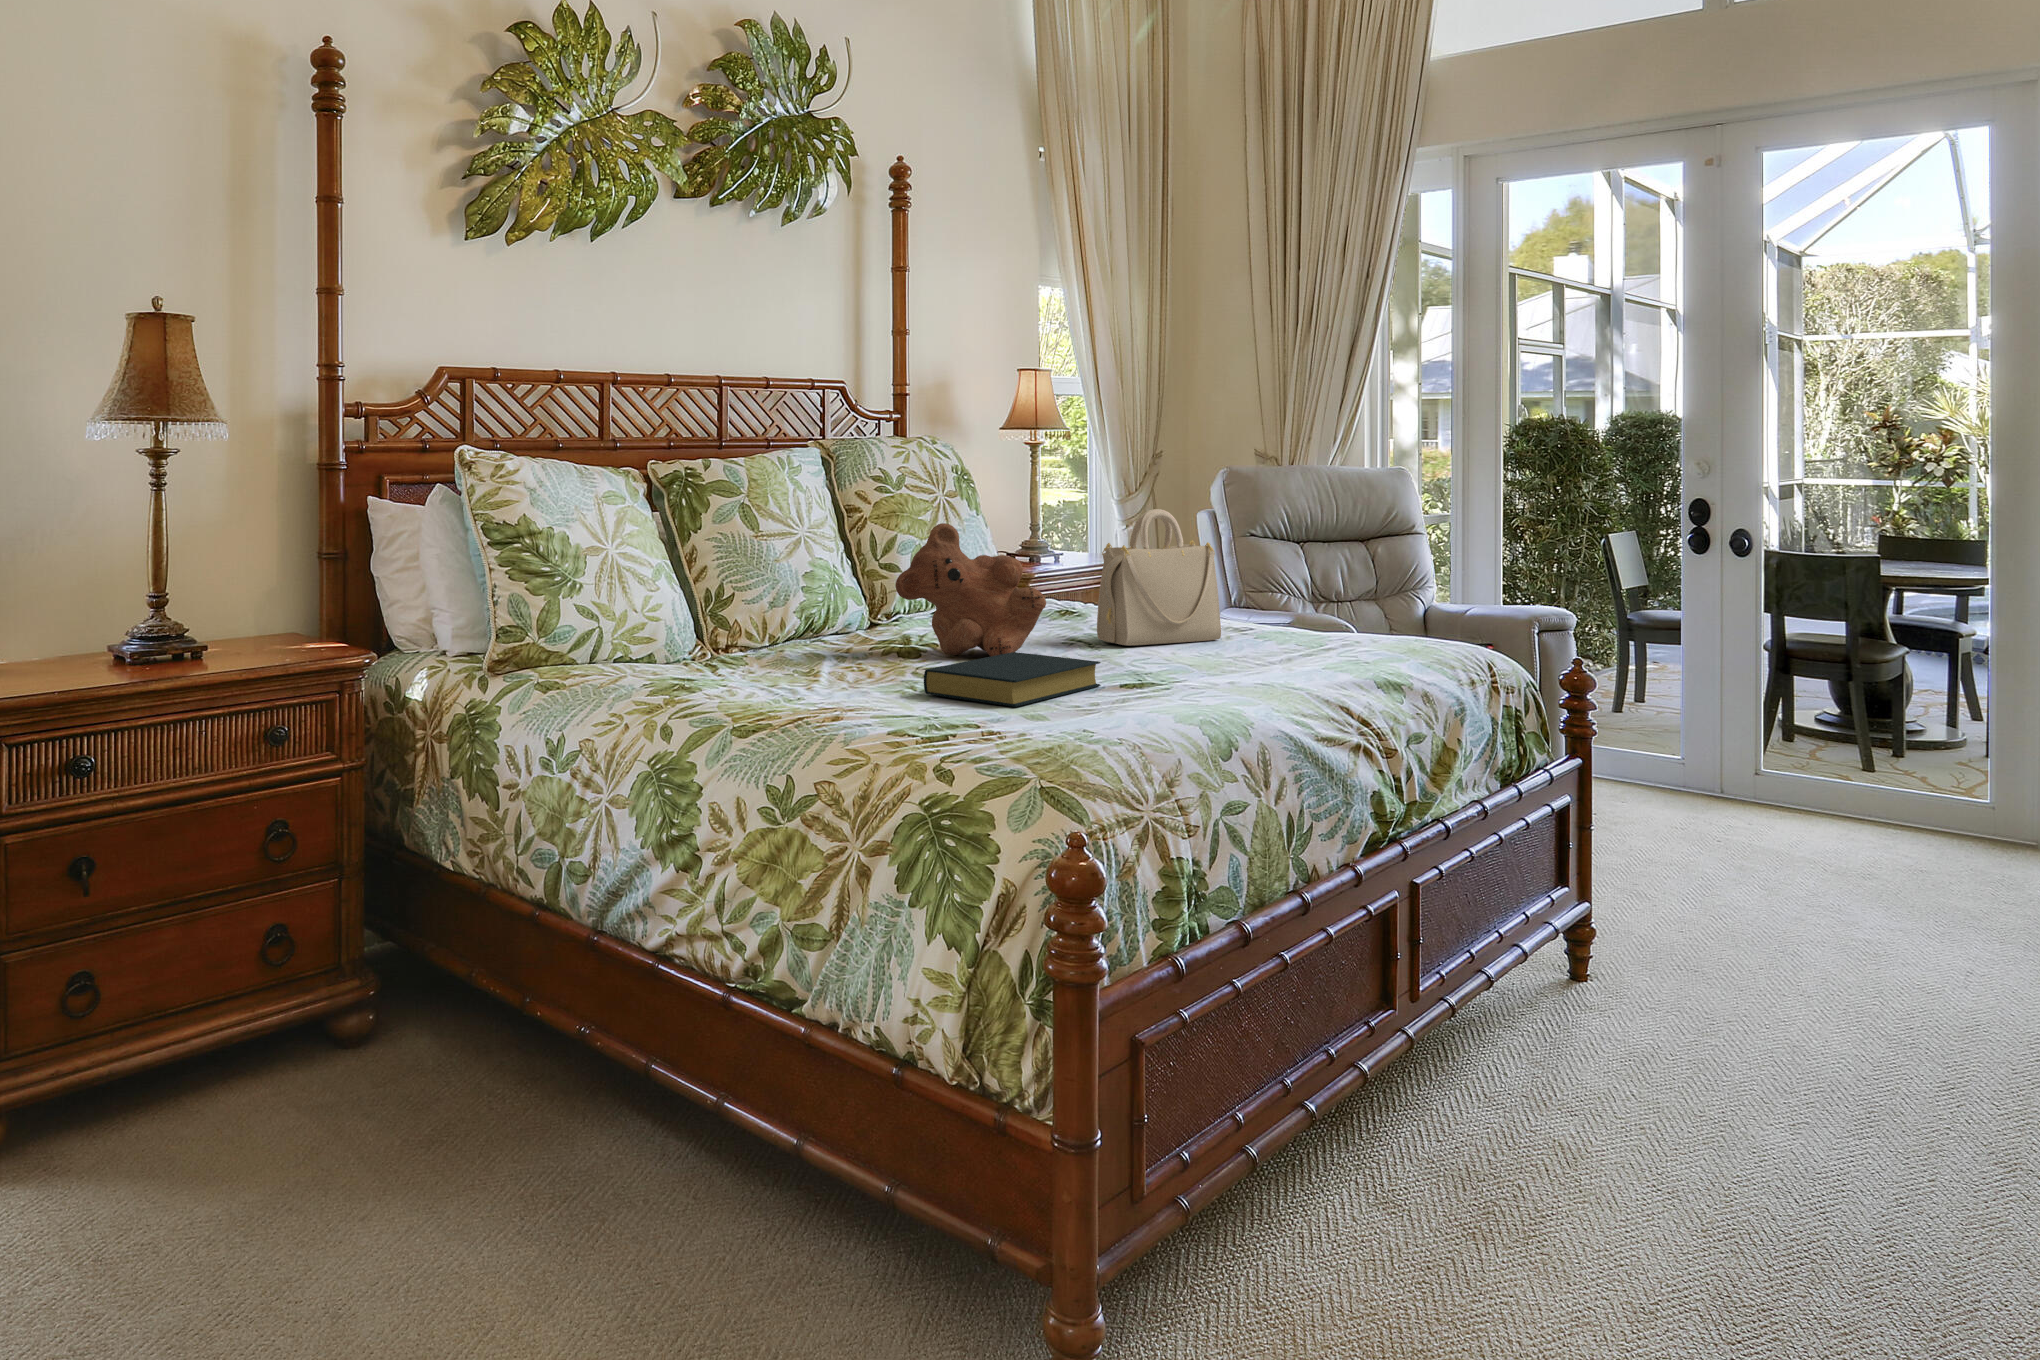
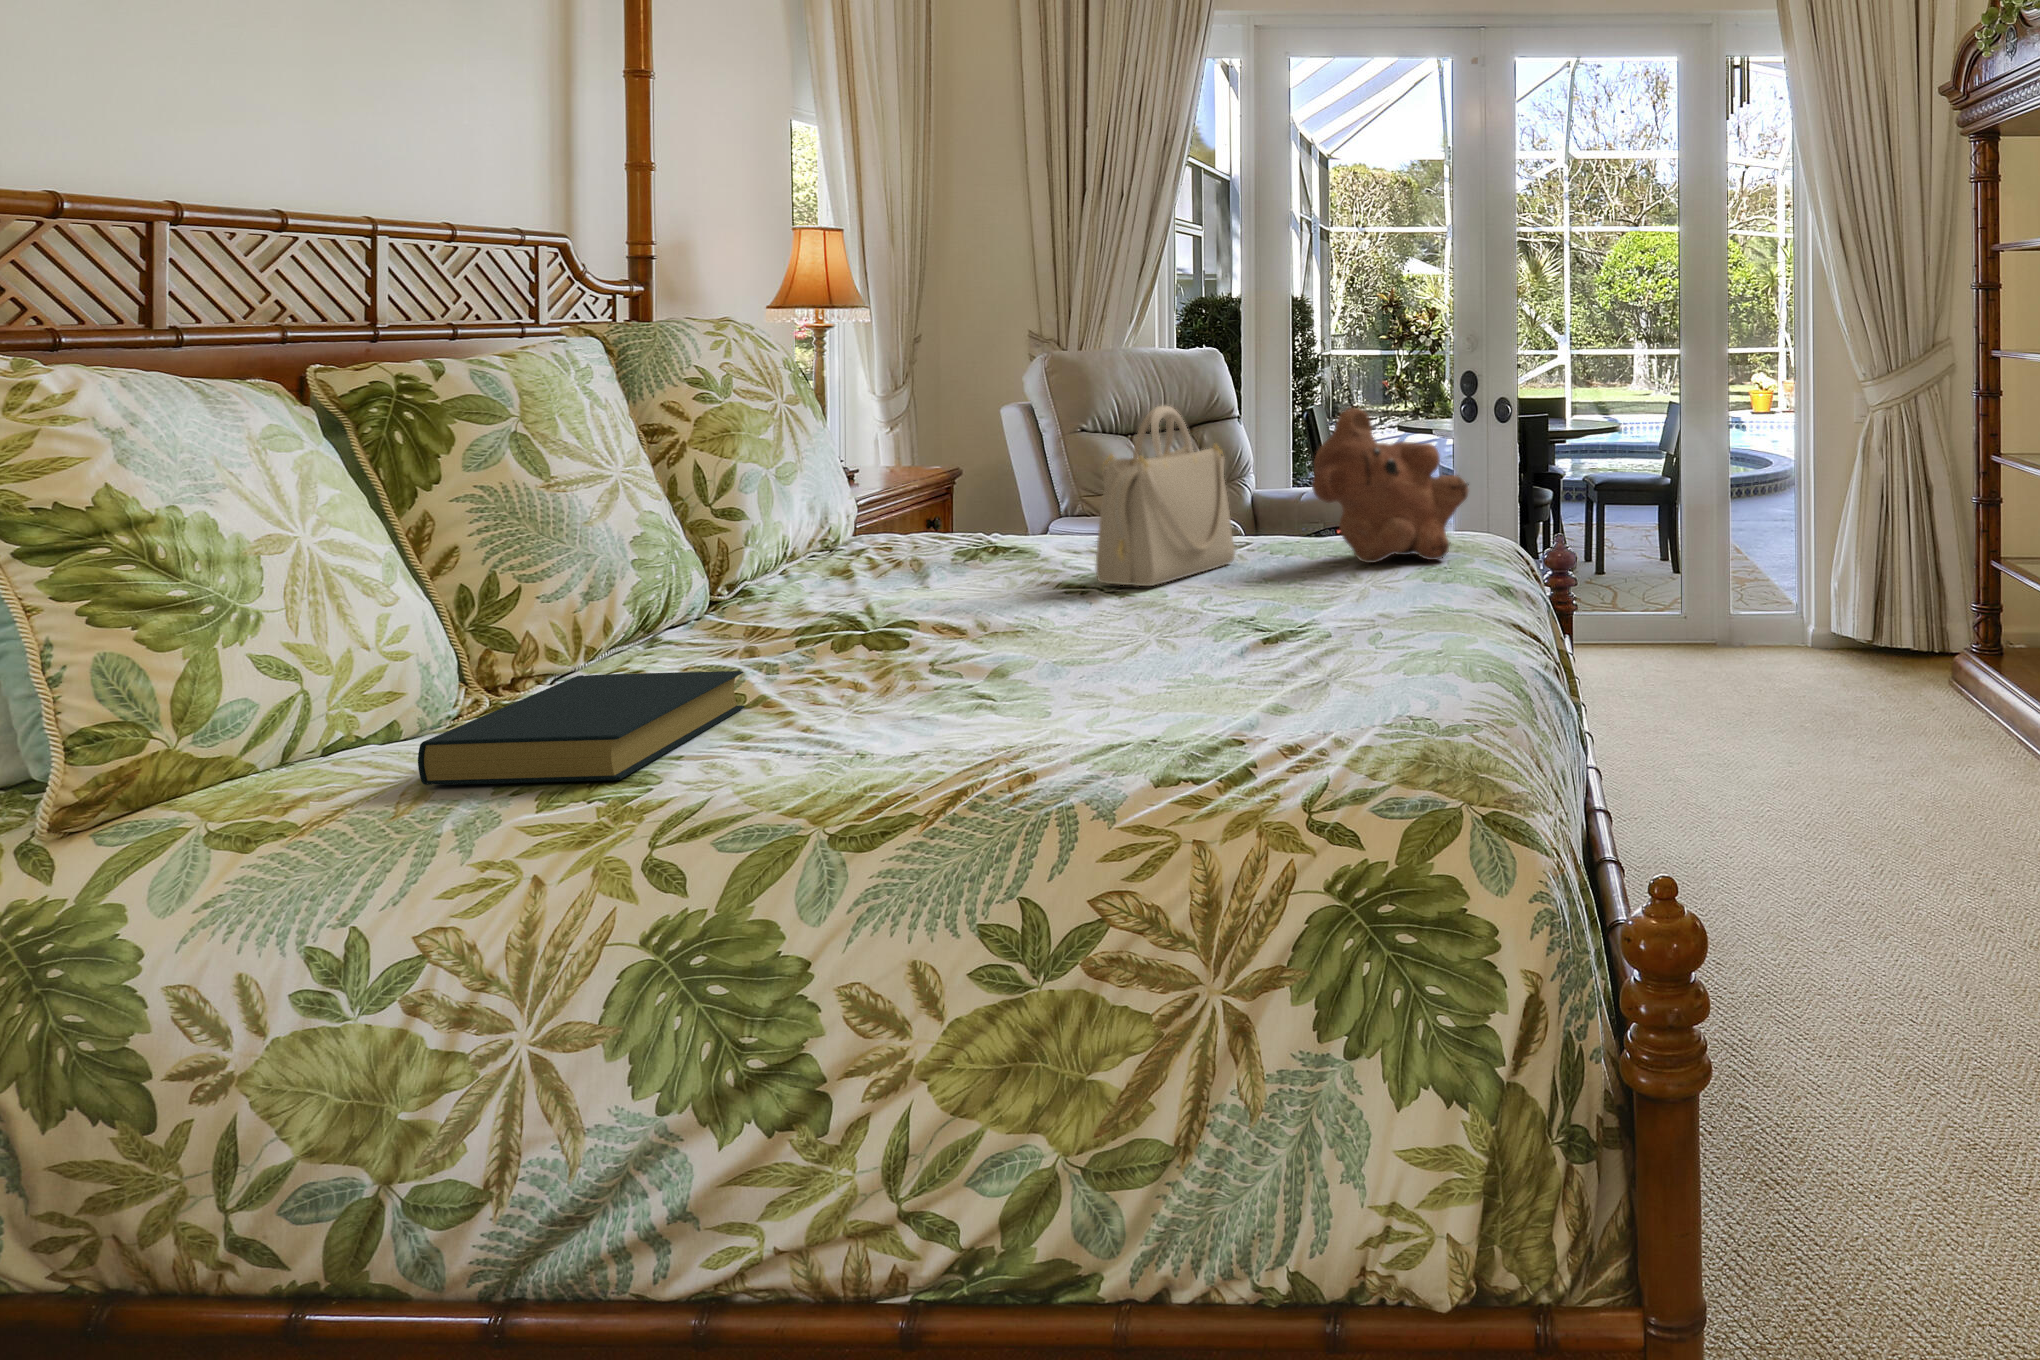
teddy bear: present [895,523,1046,656] -> present [1312,408,1469,563]
hardback book: present [924,652,1101,707] -> present [418,671,745,785]

